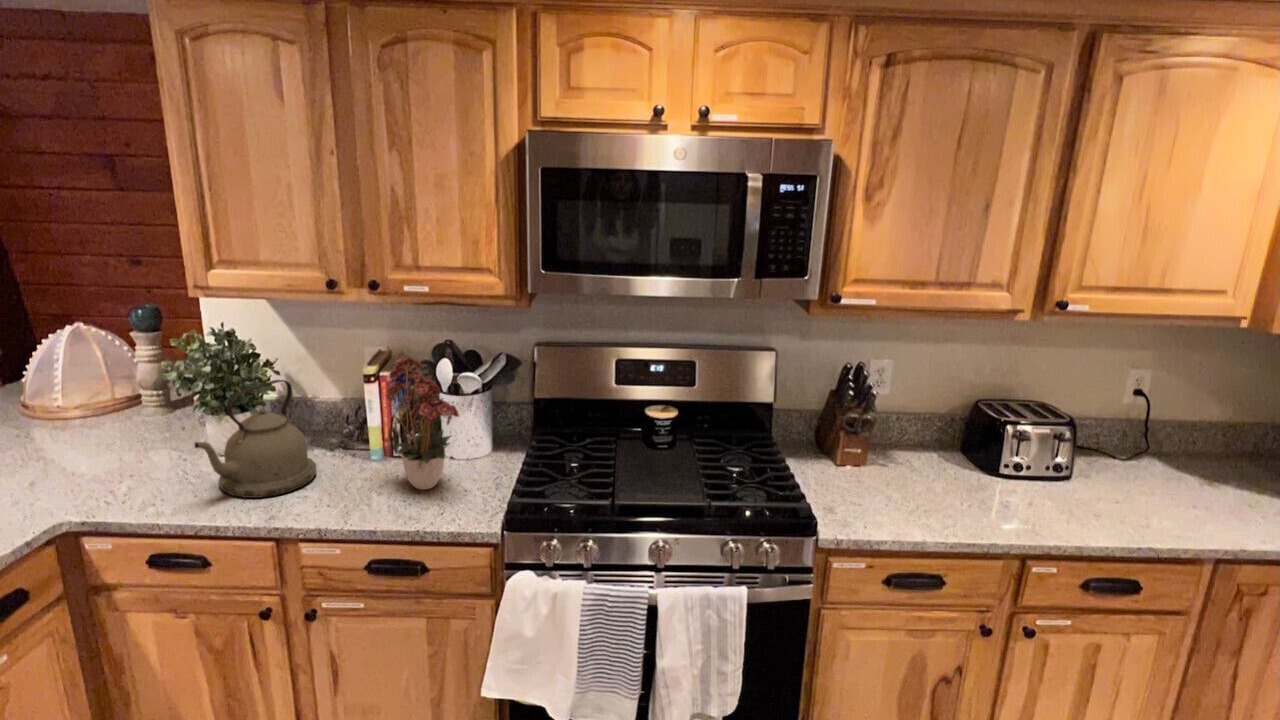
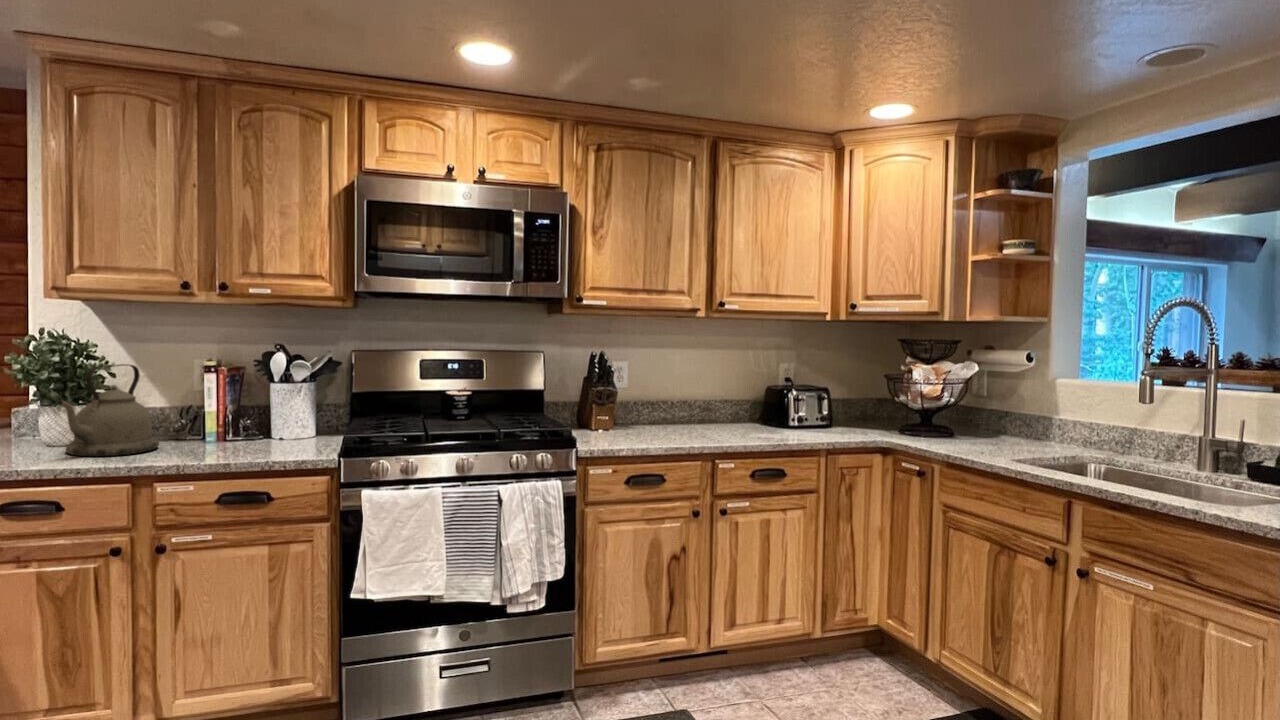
flower arrangement: present [386,357,459,490] -> none [226,336,304,449]

